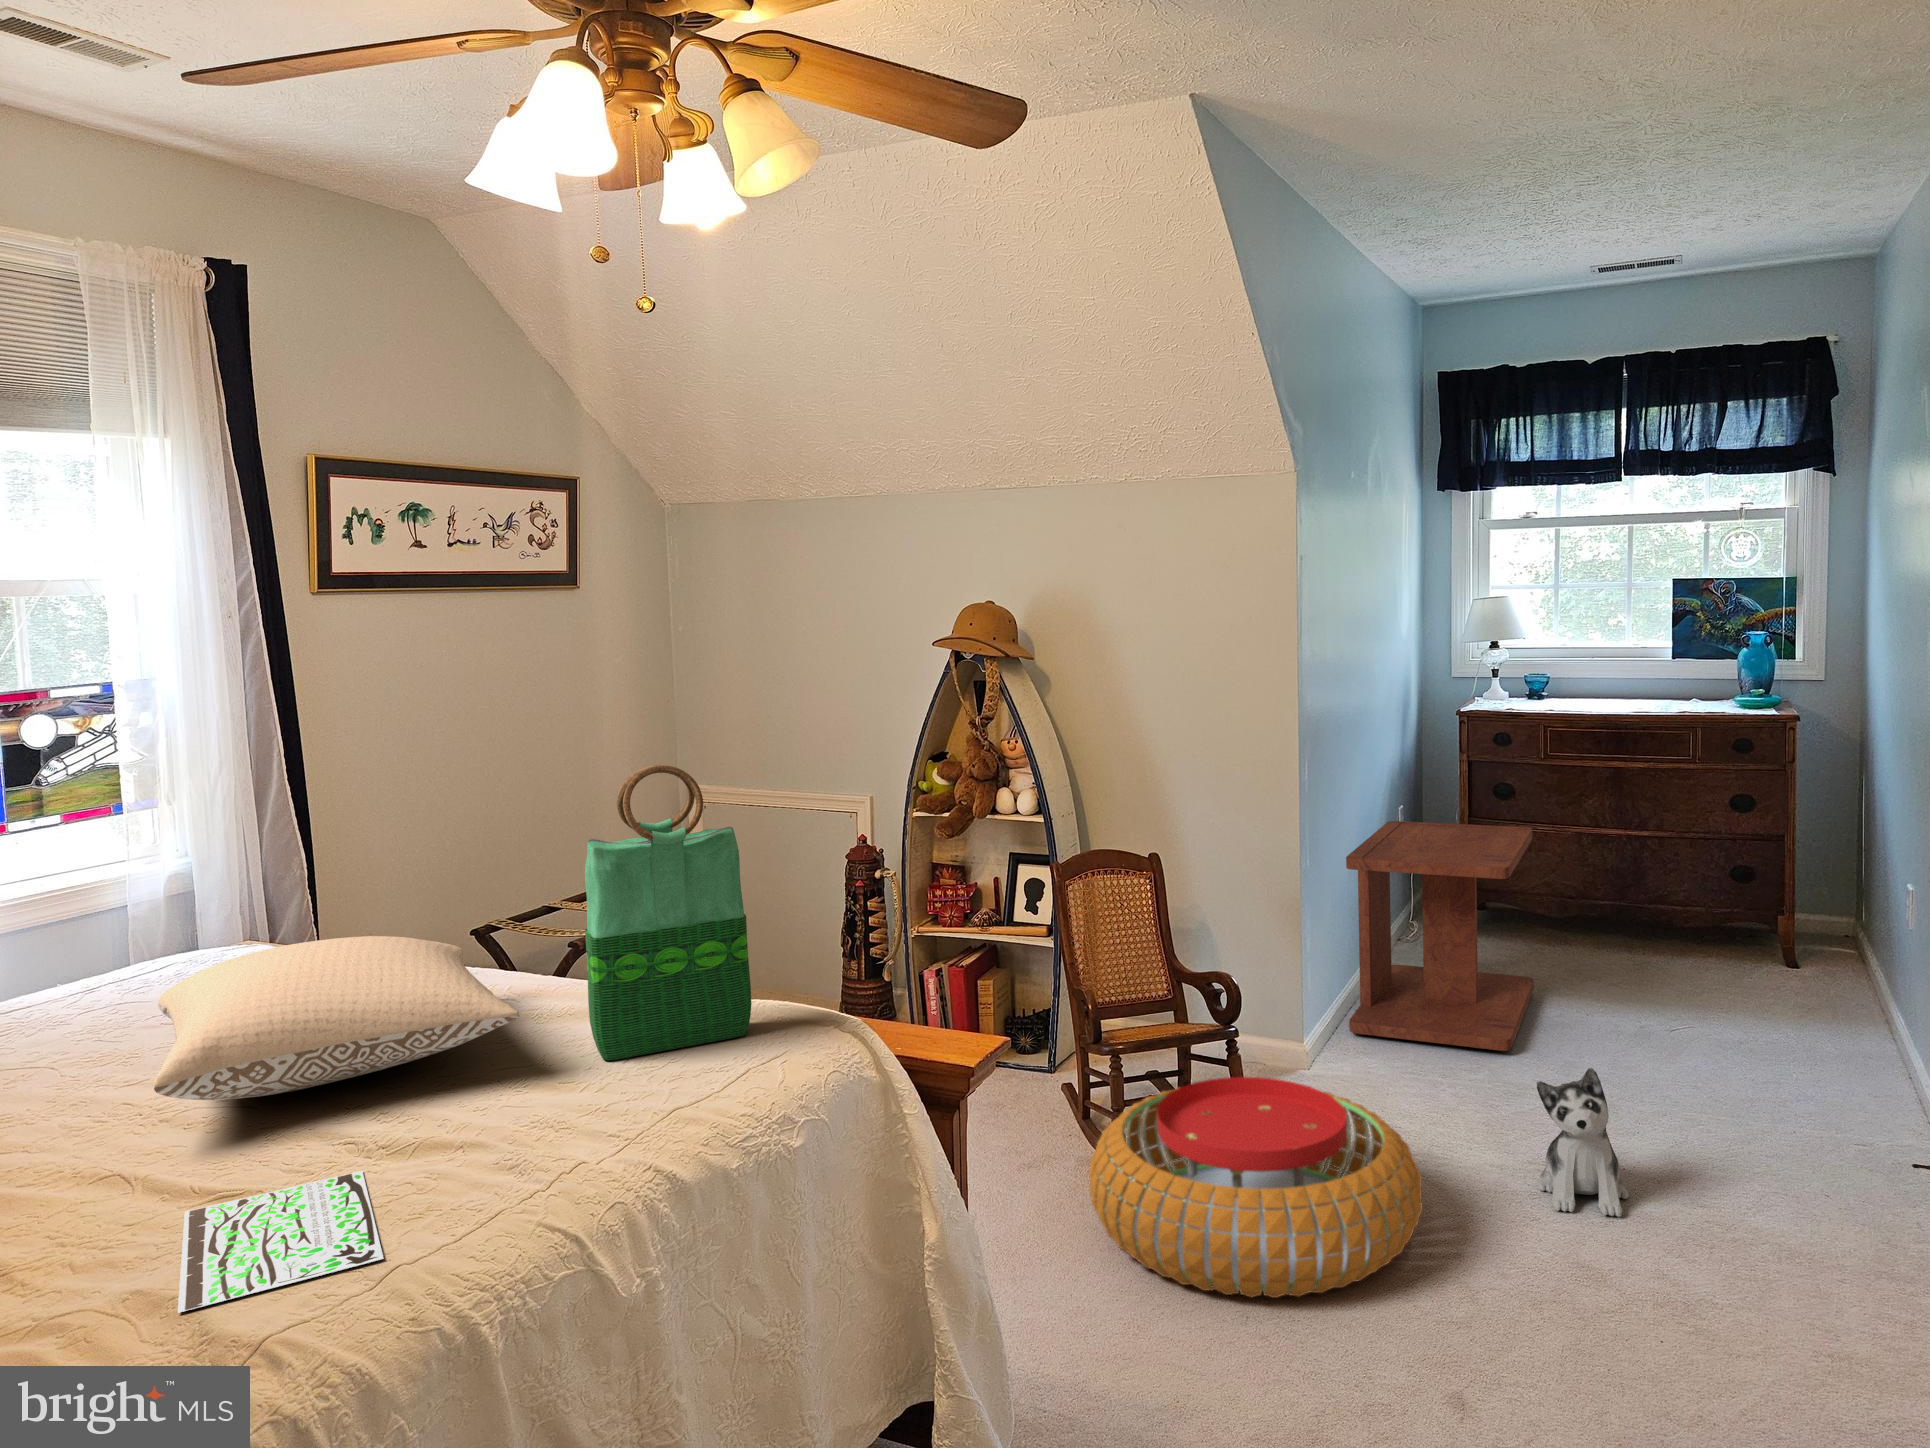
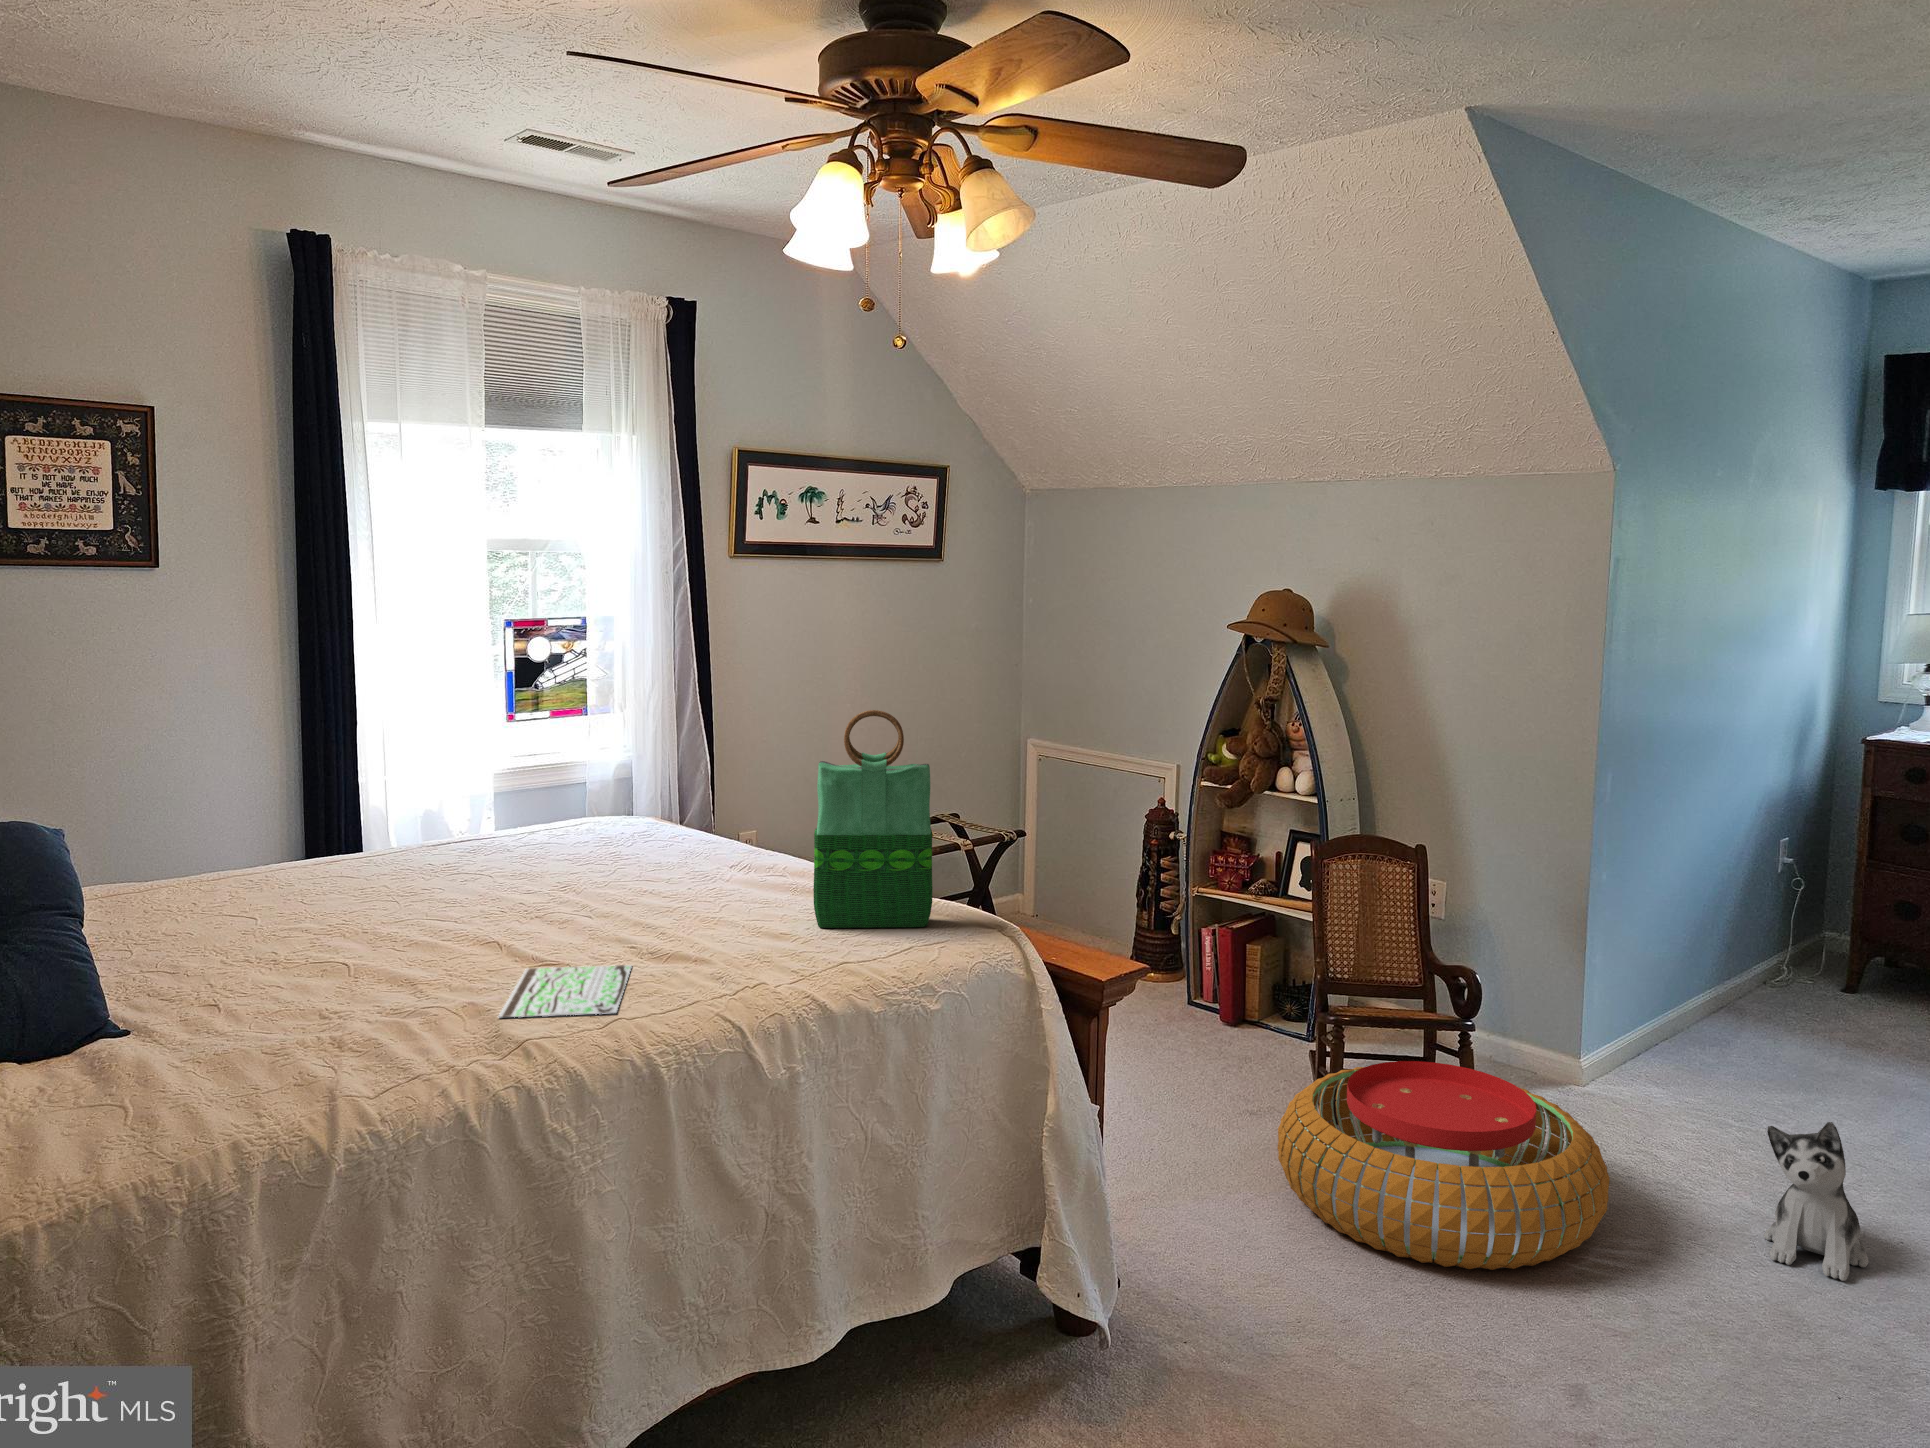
side table: present [1346,821,1534,1051] -> none [1639,850,1903,1107]
pillow: present [153,936,519,1100] -> none [526,813,759,911]

